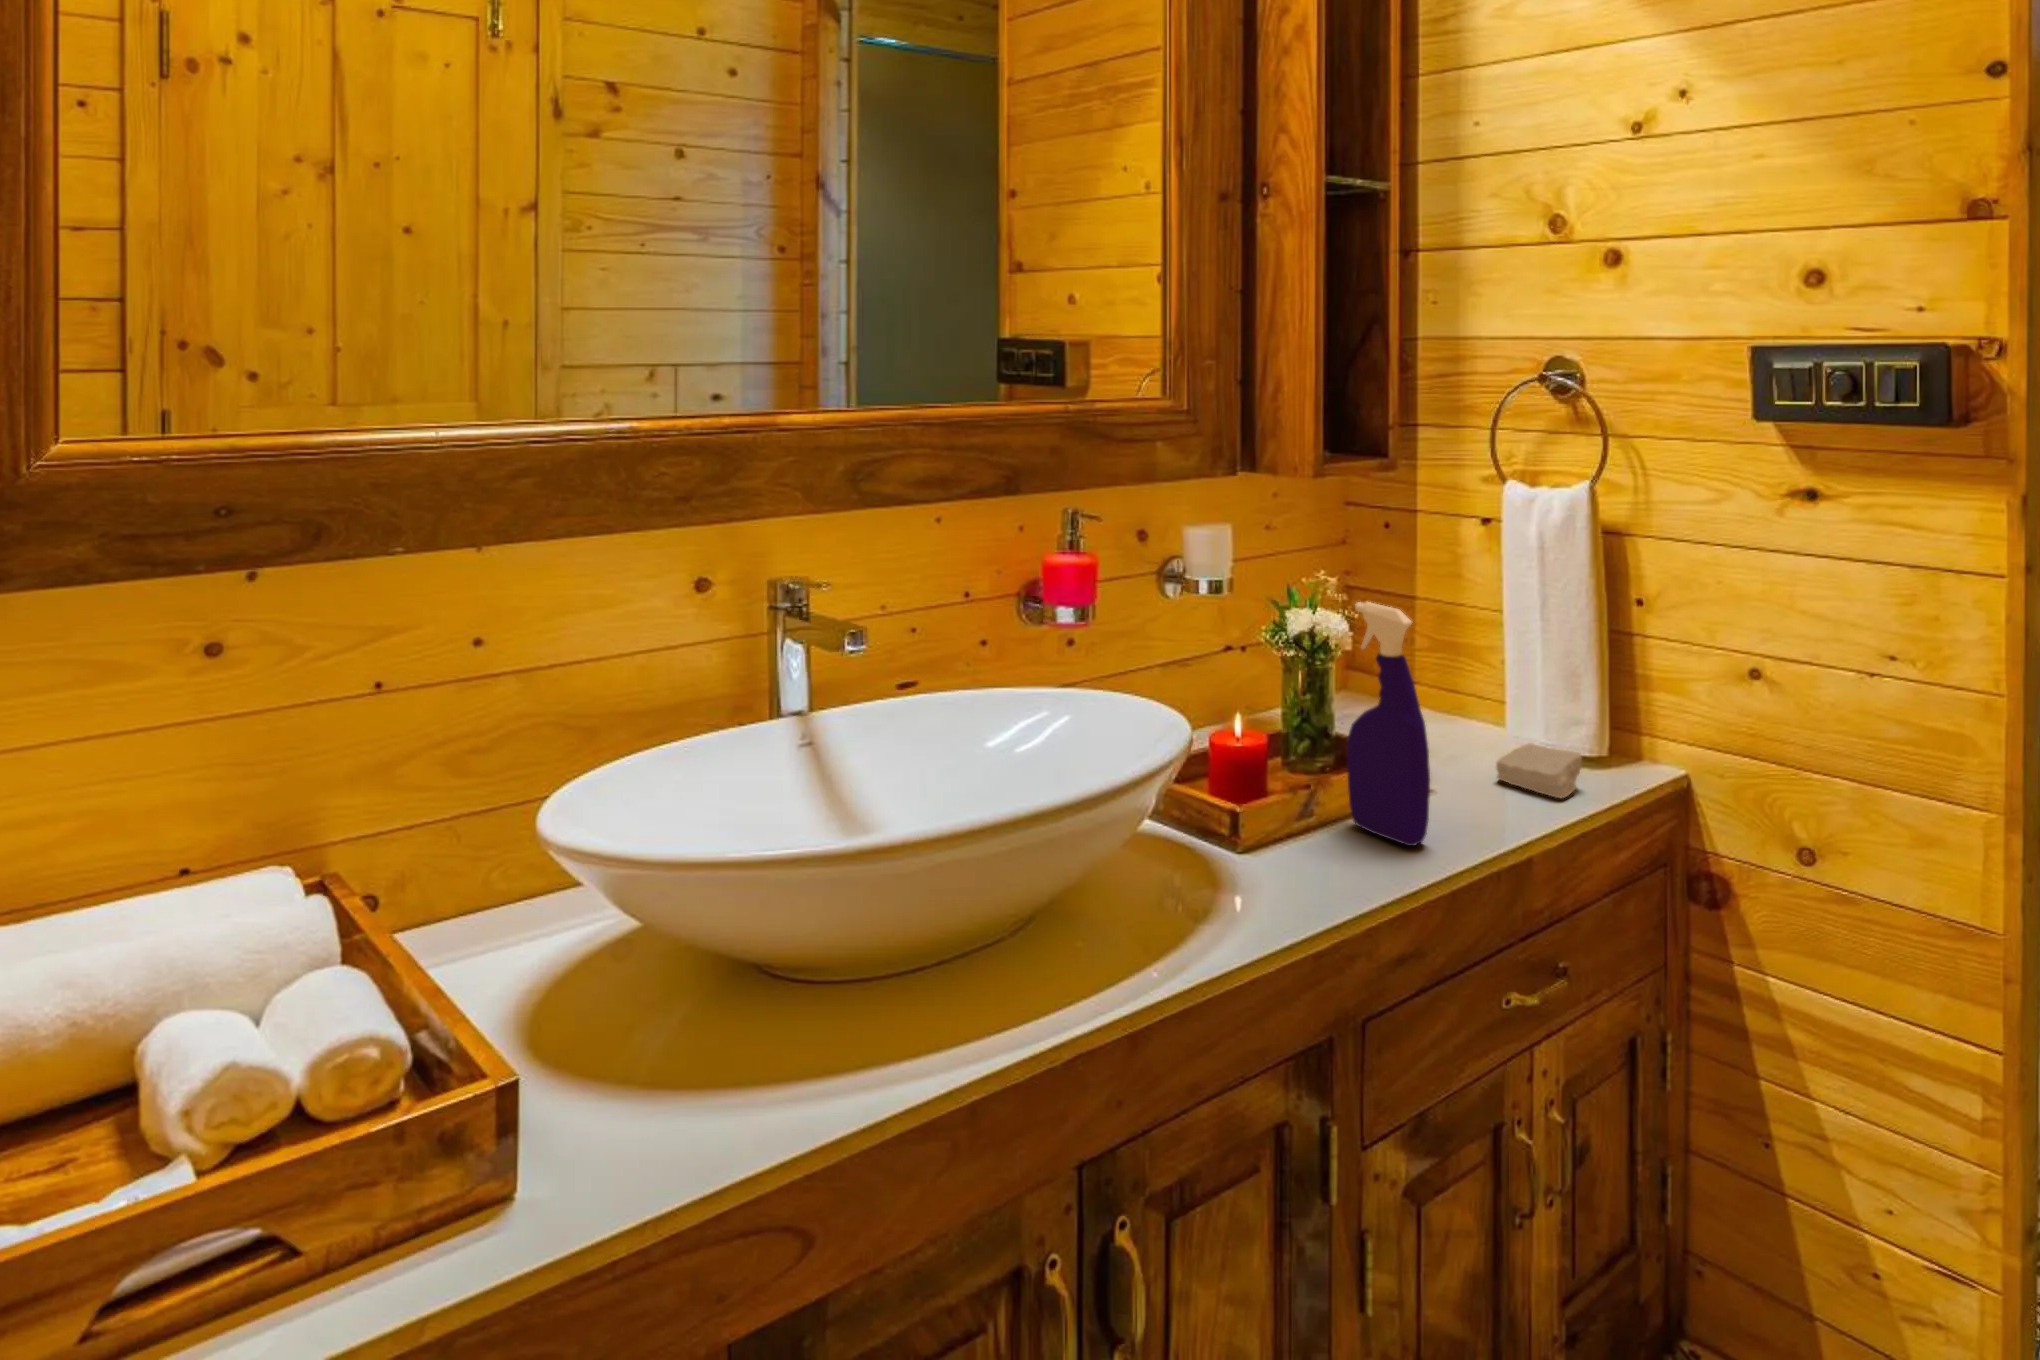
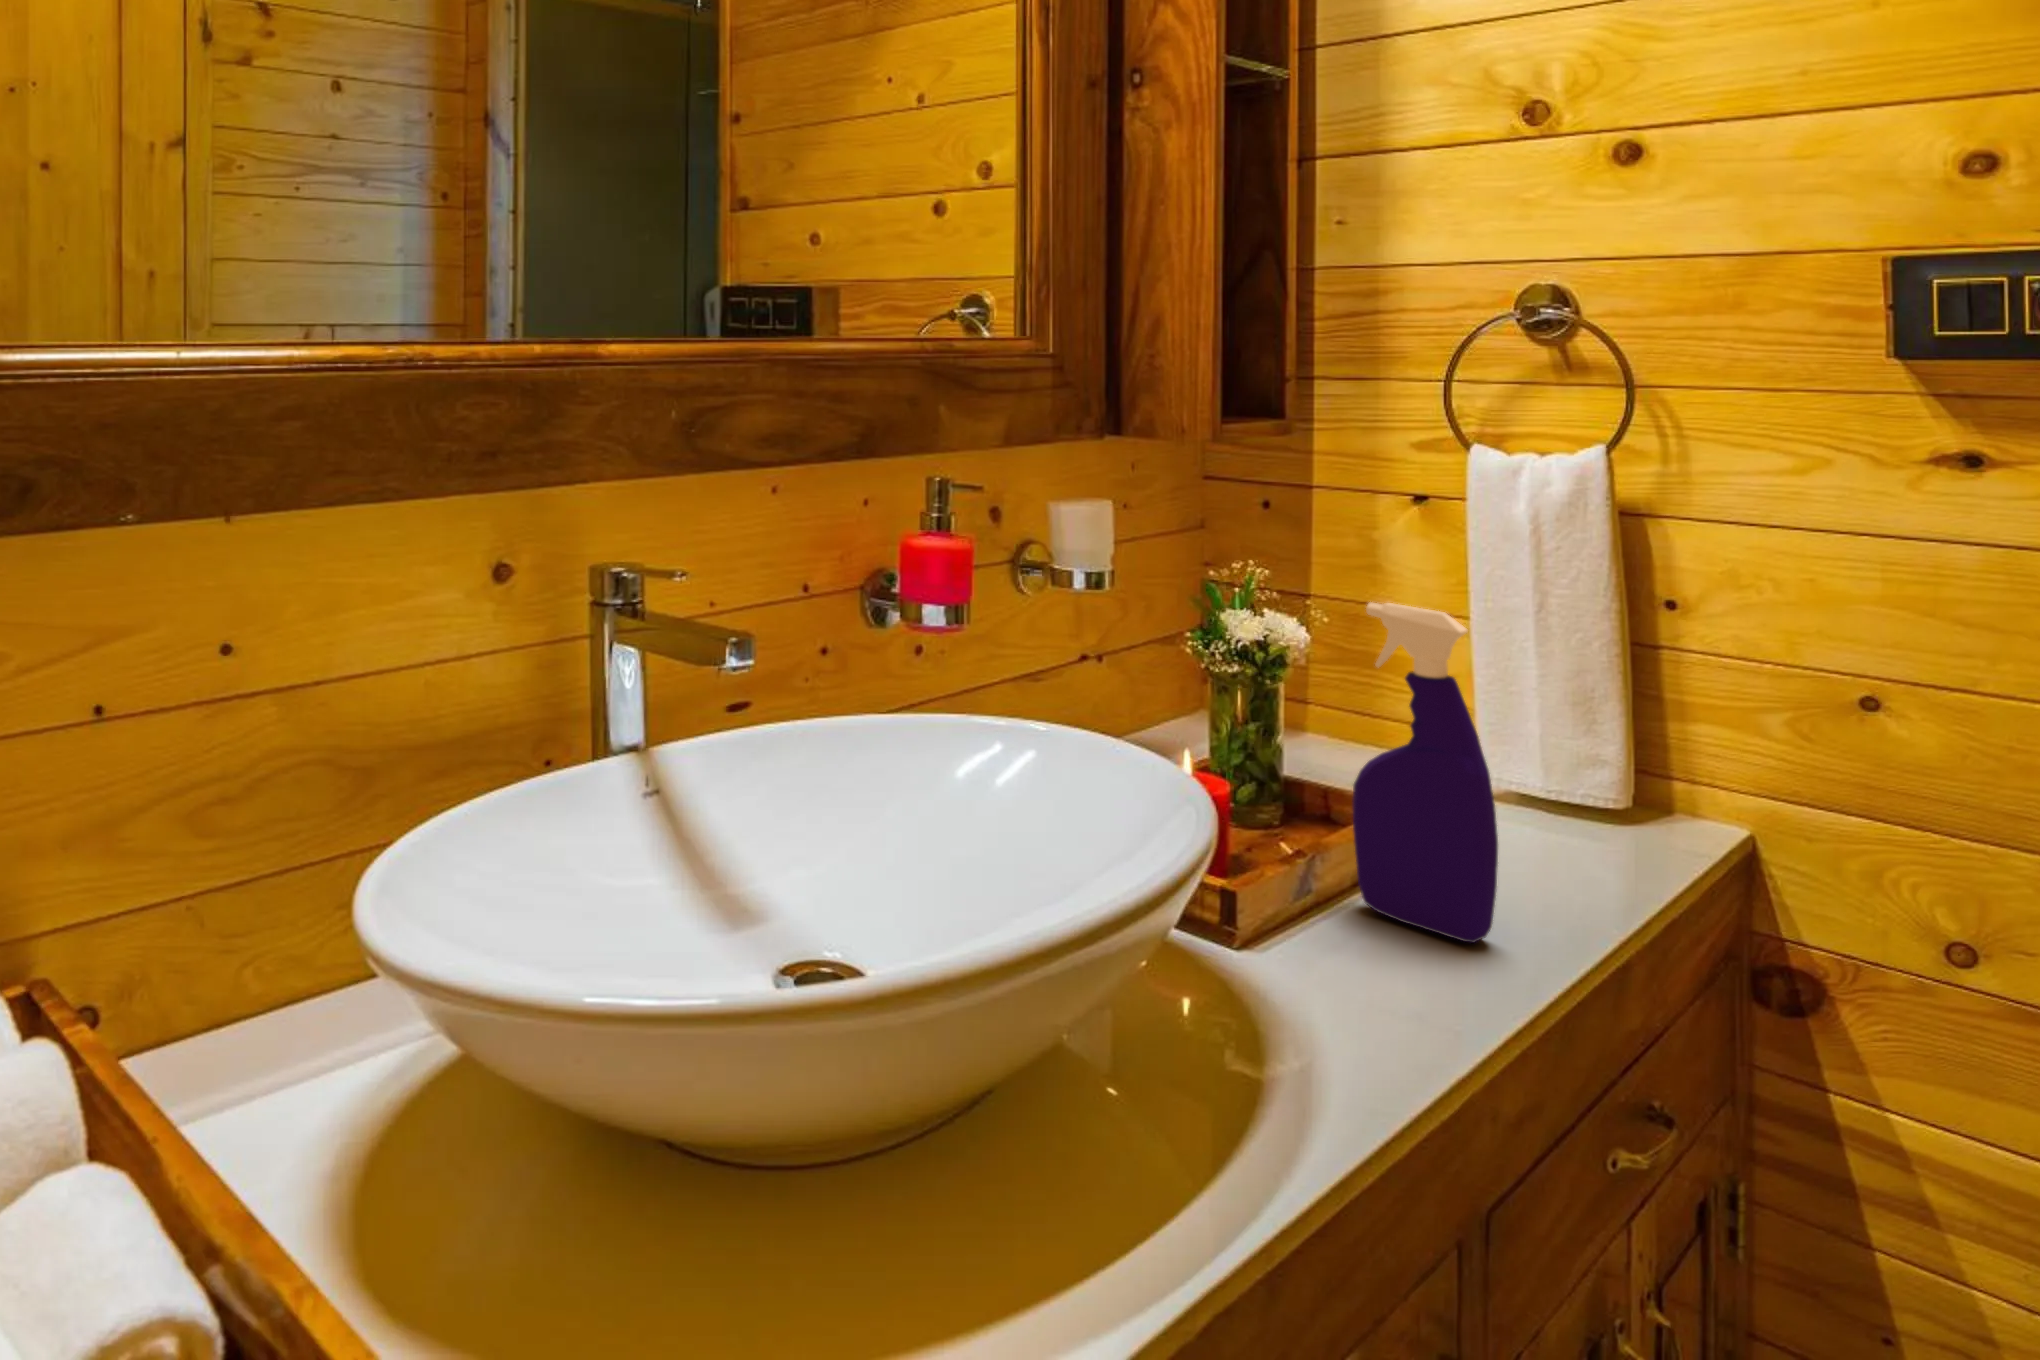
soap bar: present [1496,743,1582,798] -> none [1509,794,1638,872]

